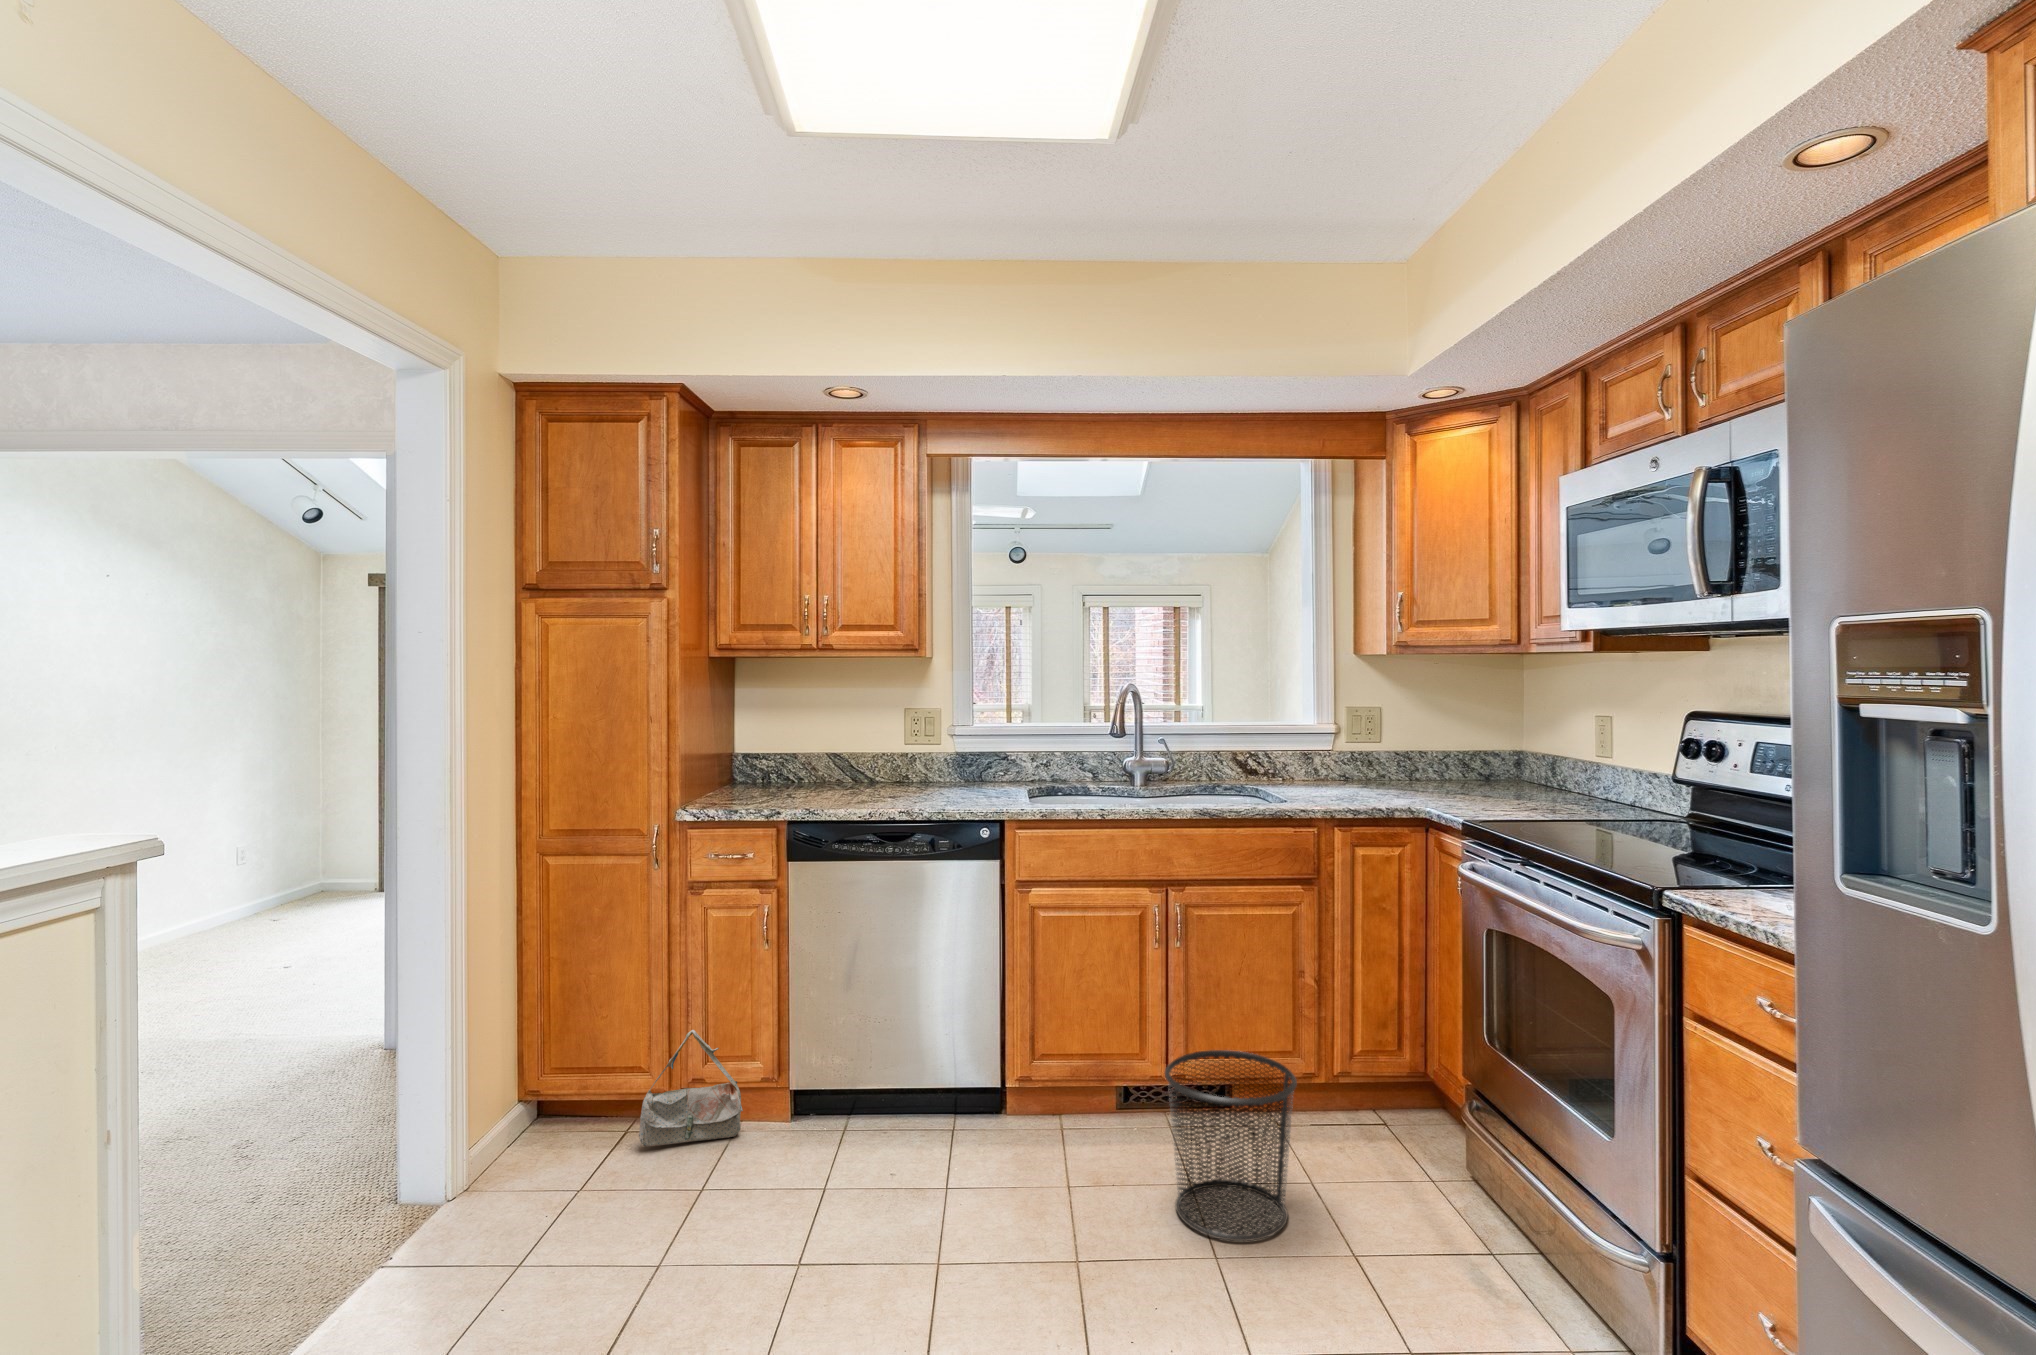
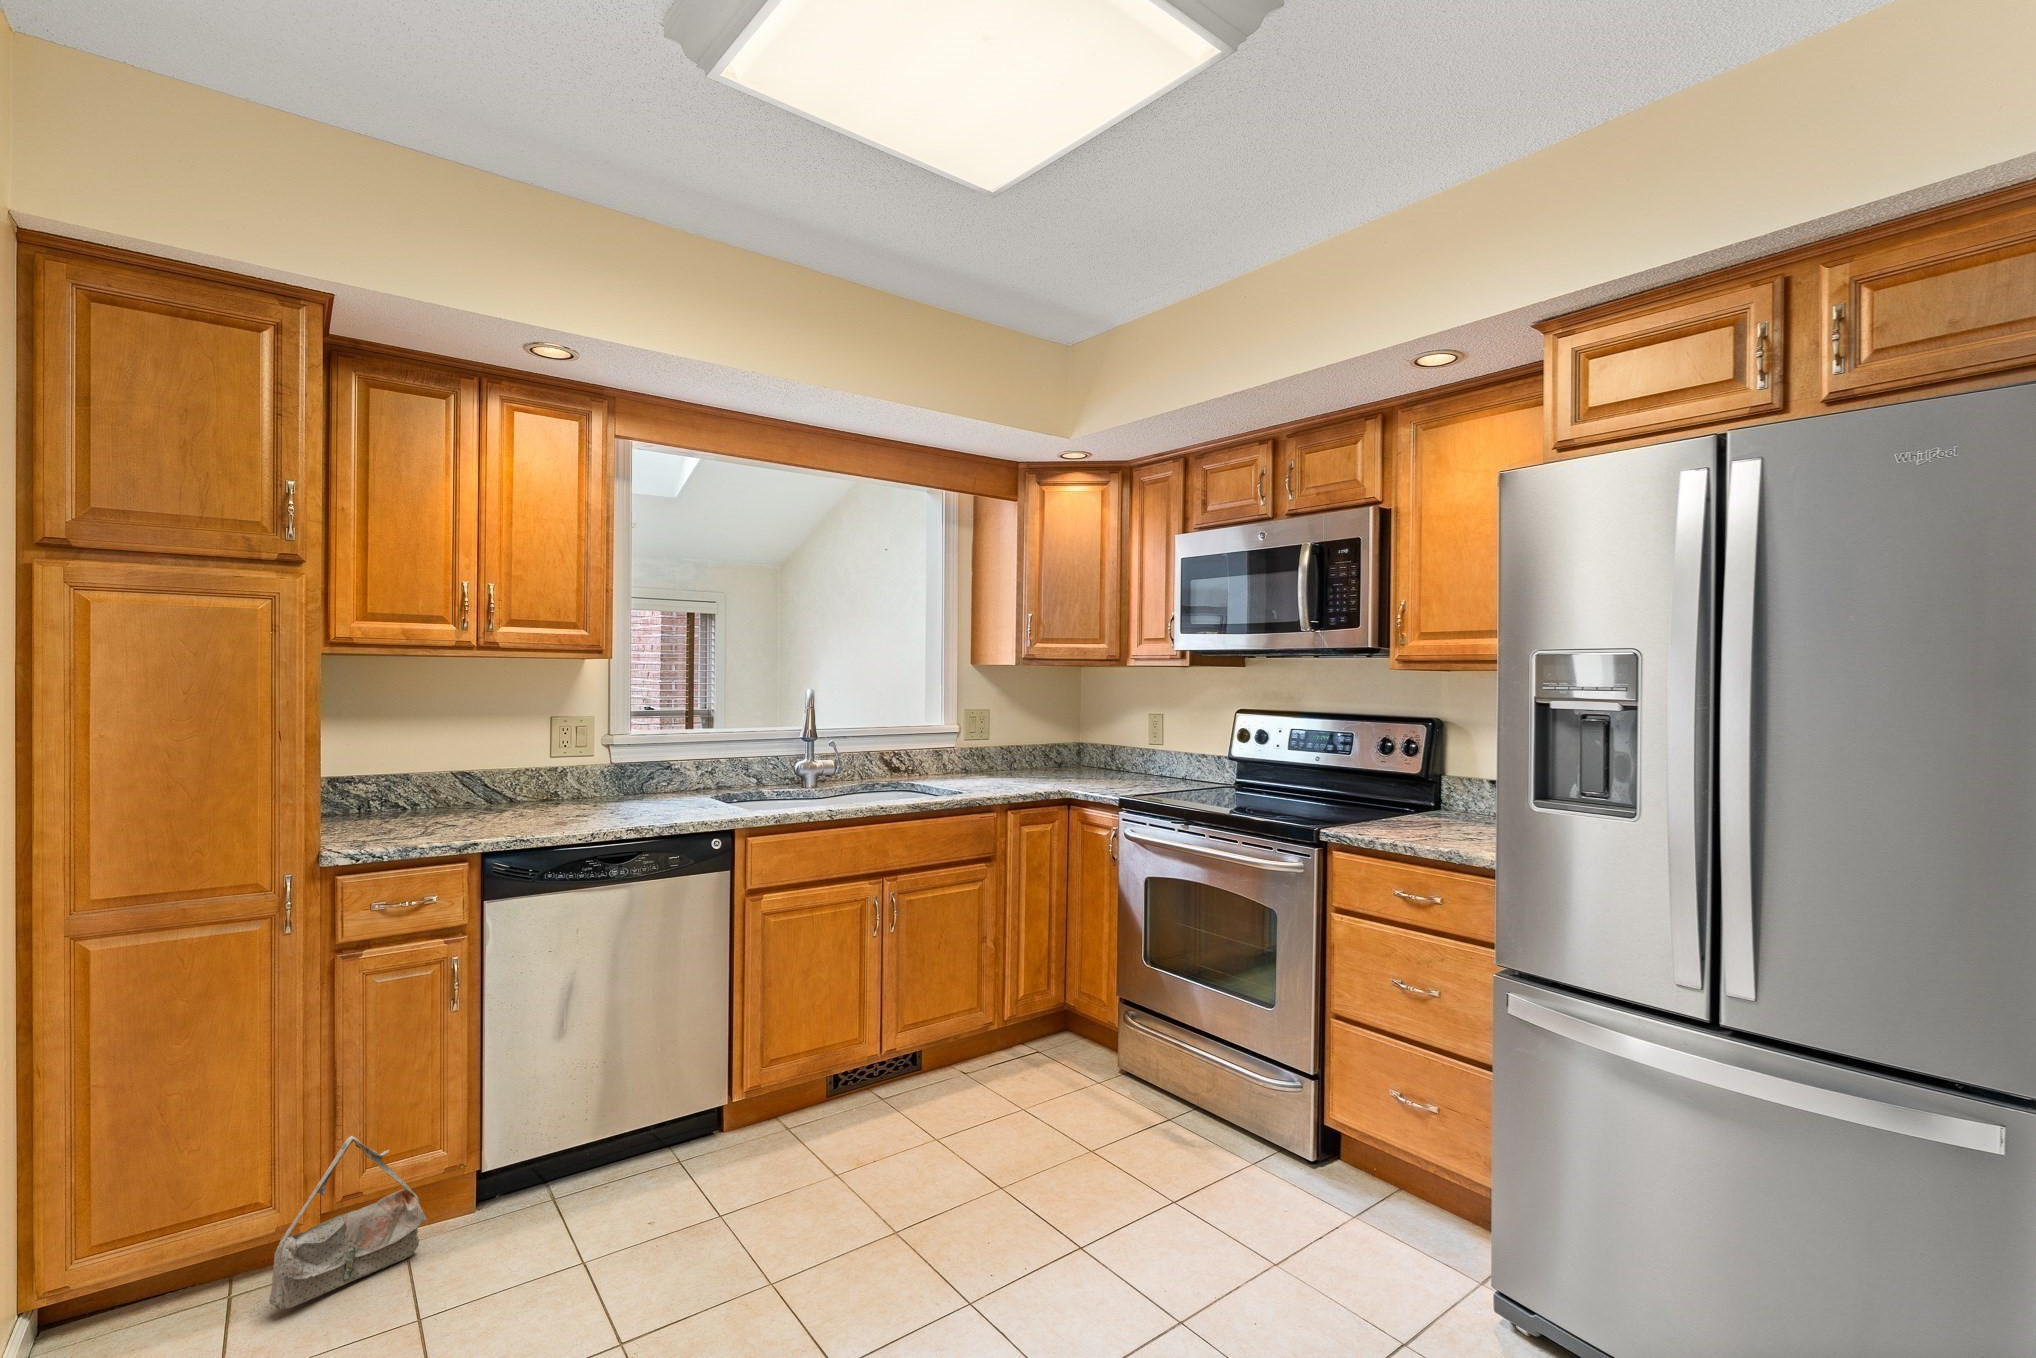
trash can: present [1165,1050,1297,1241] -> none [937,1011,1050,1176]

